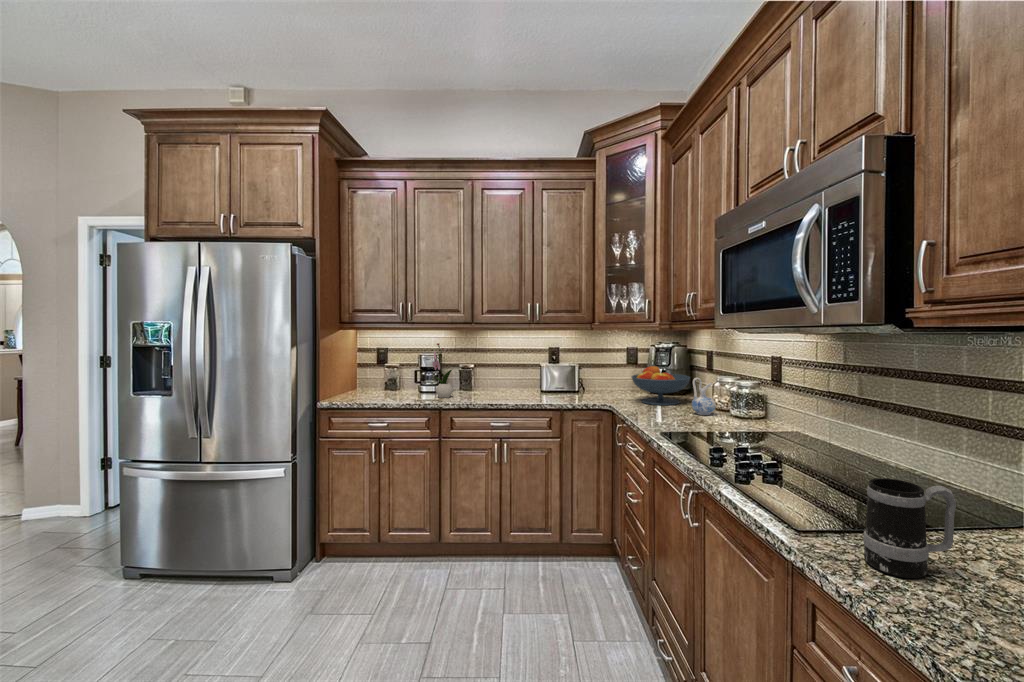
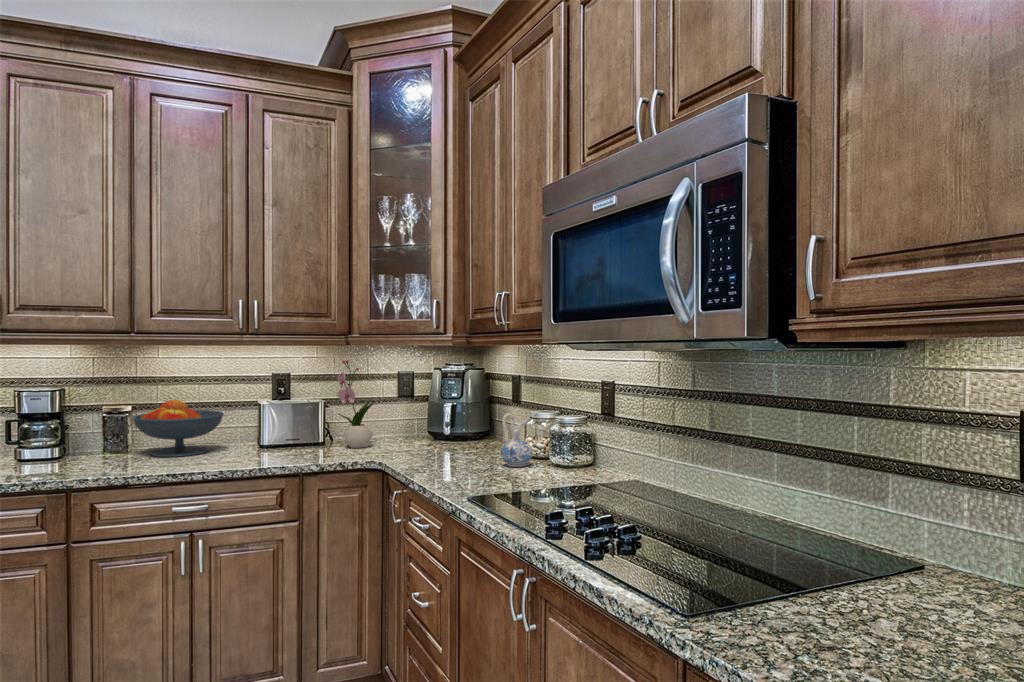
flower arrangement: present [432,343,454,398] -> present [337,360,374,448]
fruit bowl: present [632,366,690,405] -> present [132,400,224,457]
mug: present [863,478,956,578] -> none [774,532,868,658]

